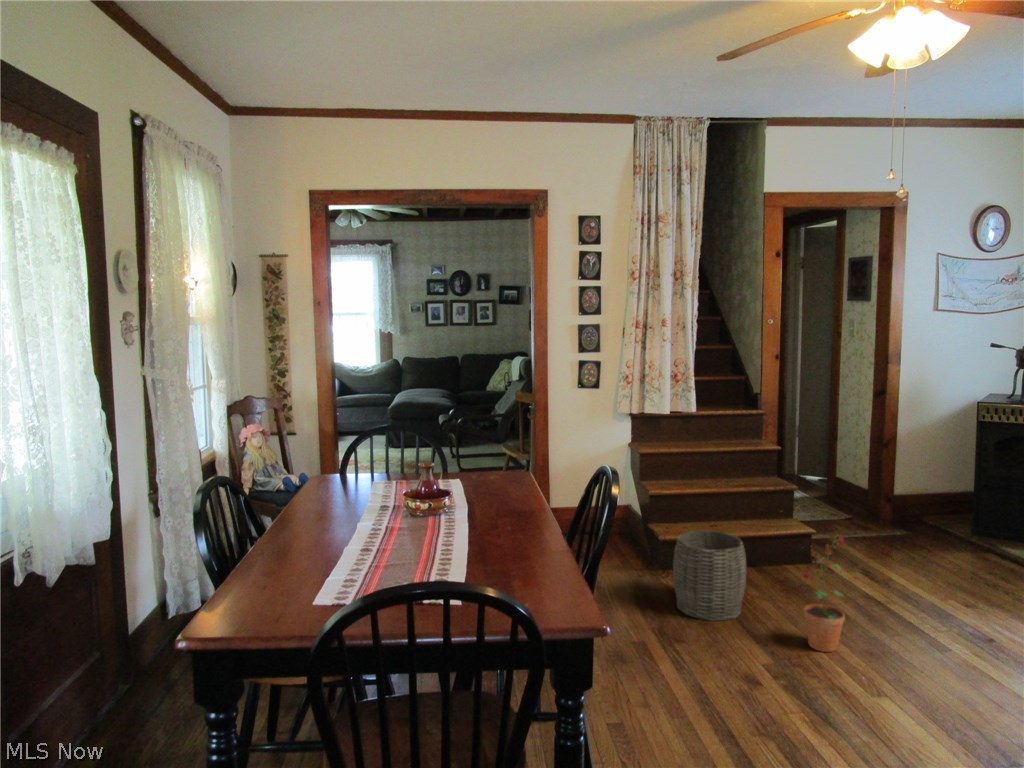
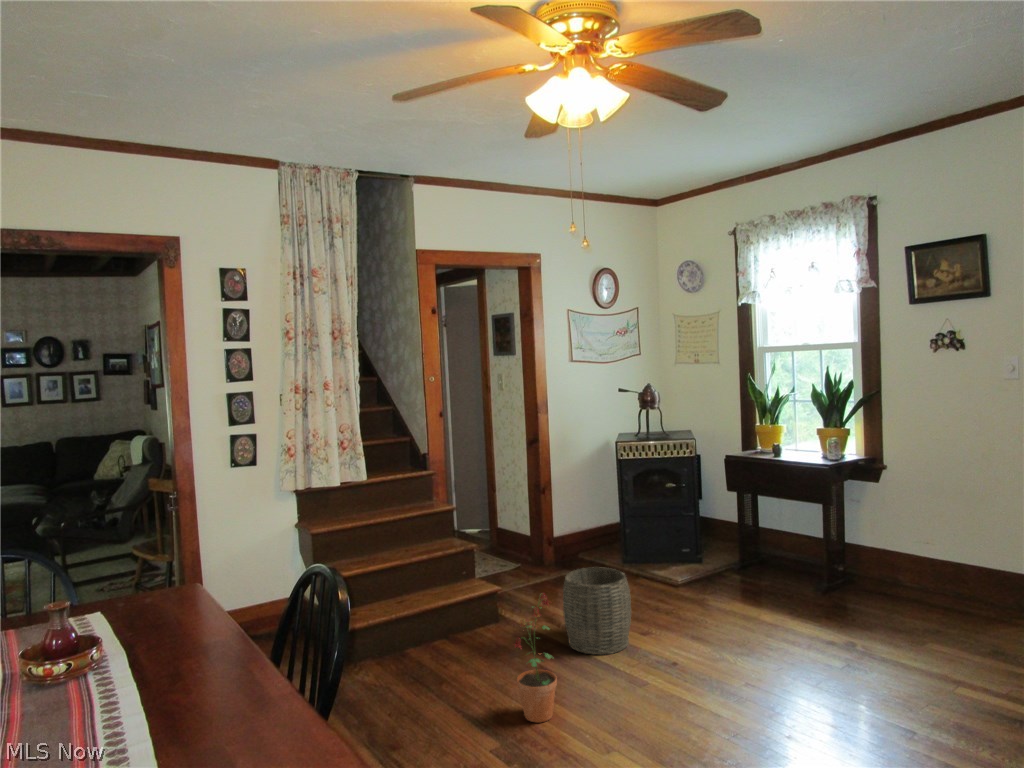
woven basket: present [673,531,746,621] -> present [563,567,631,655]

